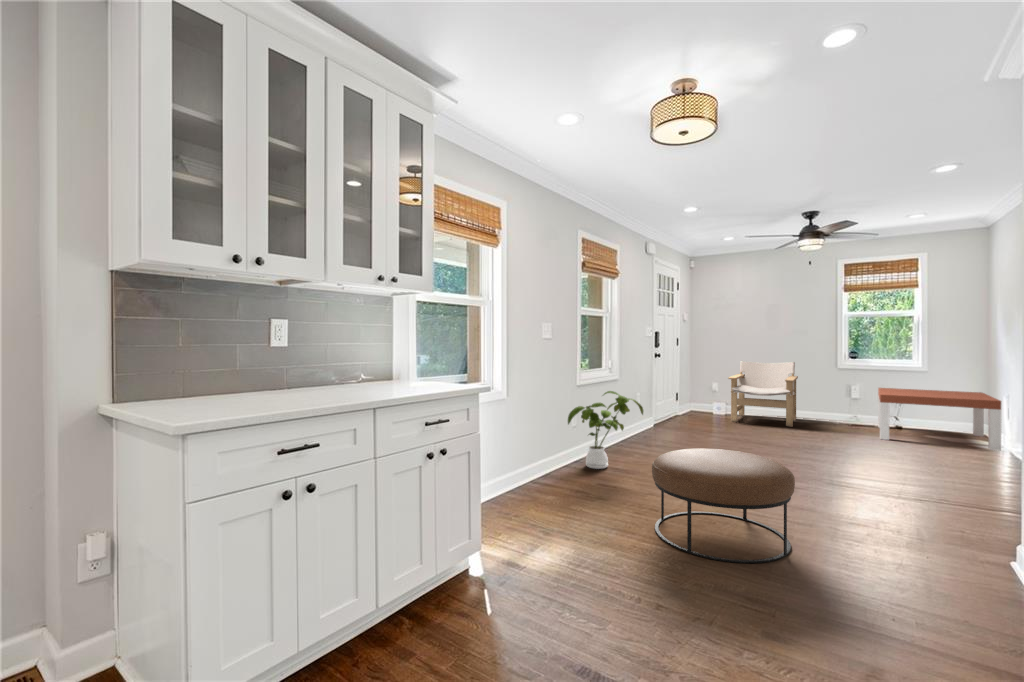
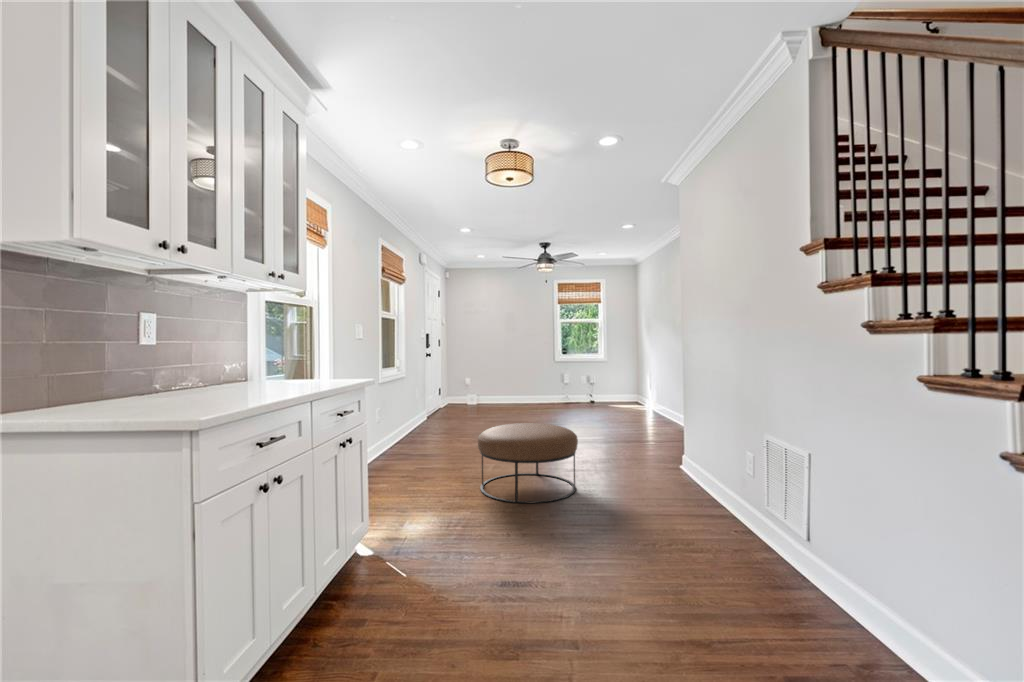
lounge chair: present [728,361,798,427] -> none [482,358,529,409]
coffee table: present [878,388,1001,451] -> none [579,375,648,412]
house plant: present [568,391,643,469] -> none [377,386,443,458]

